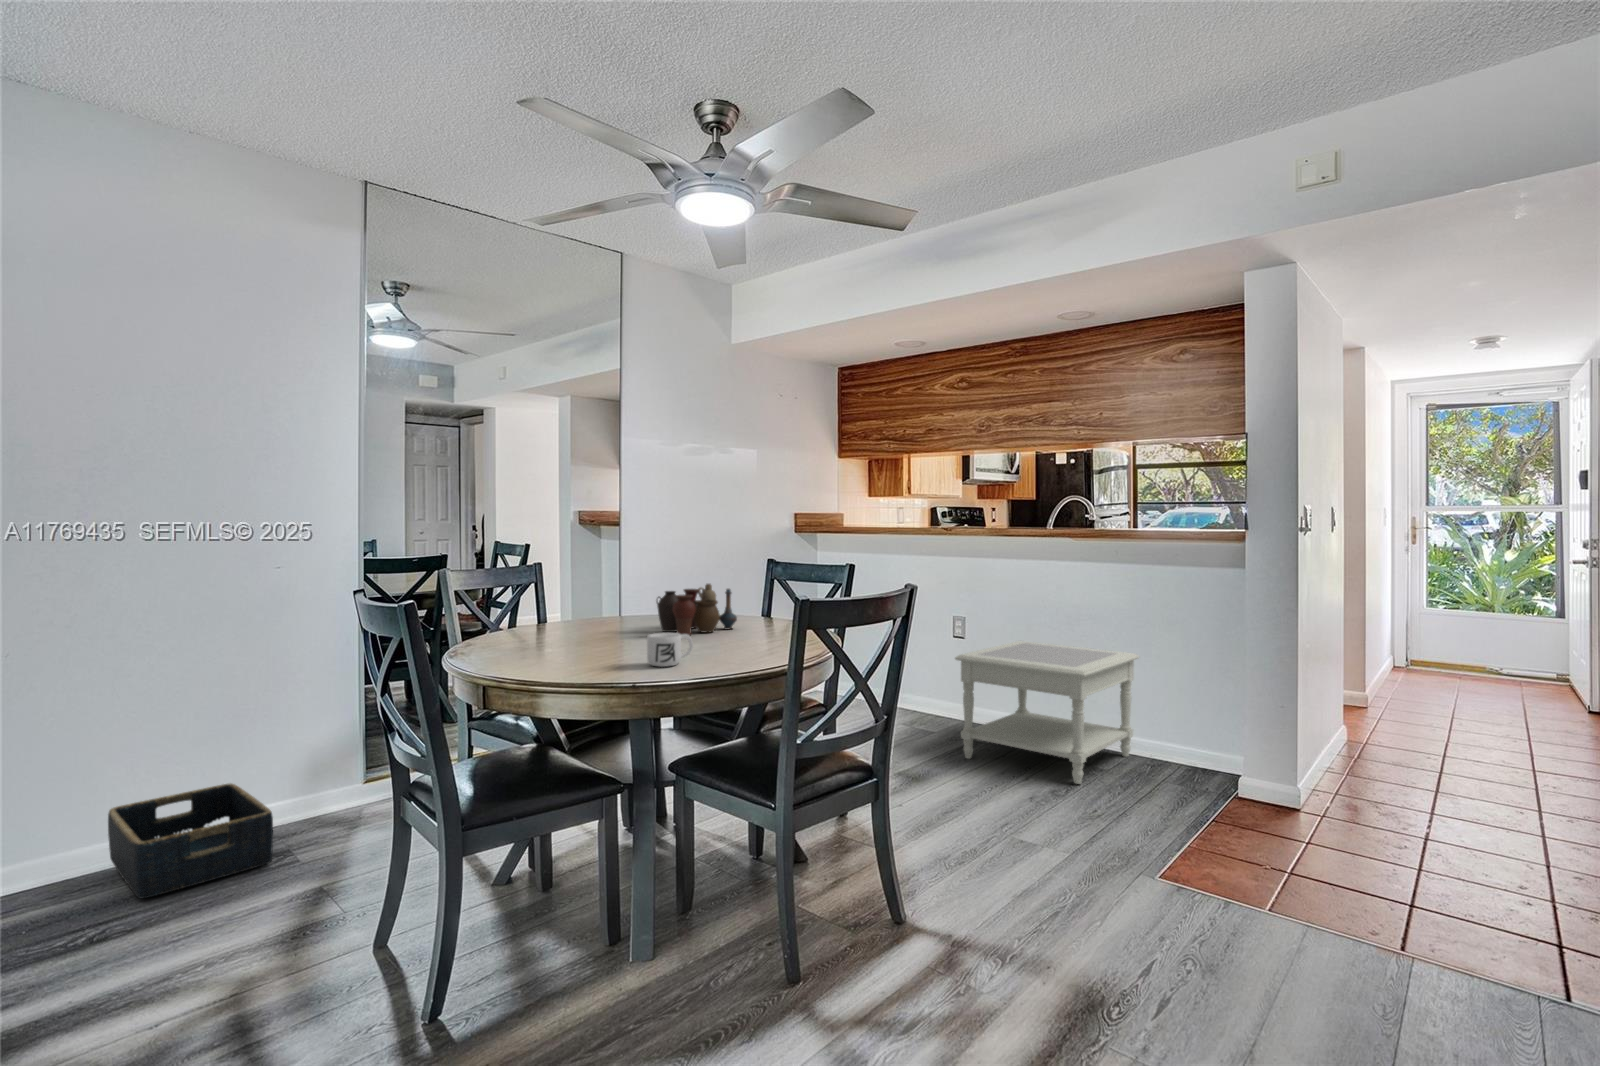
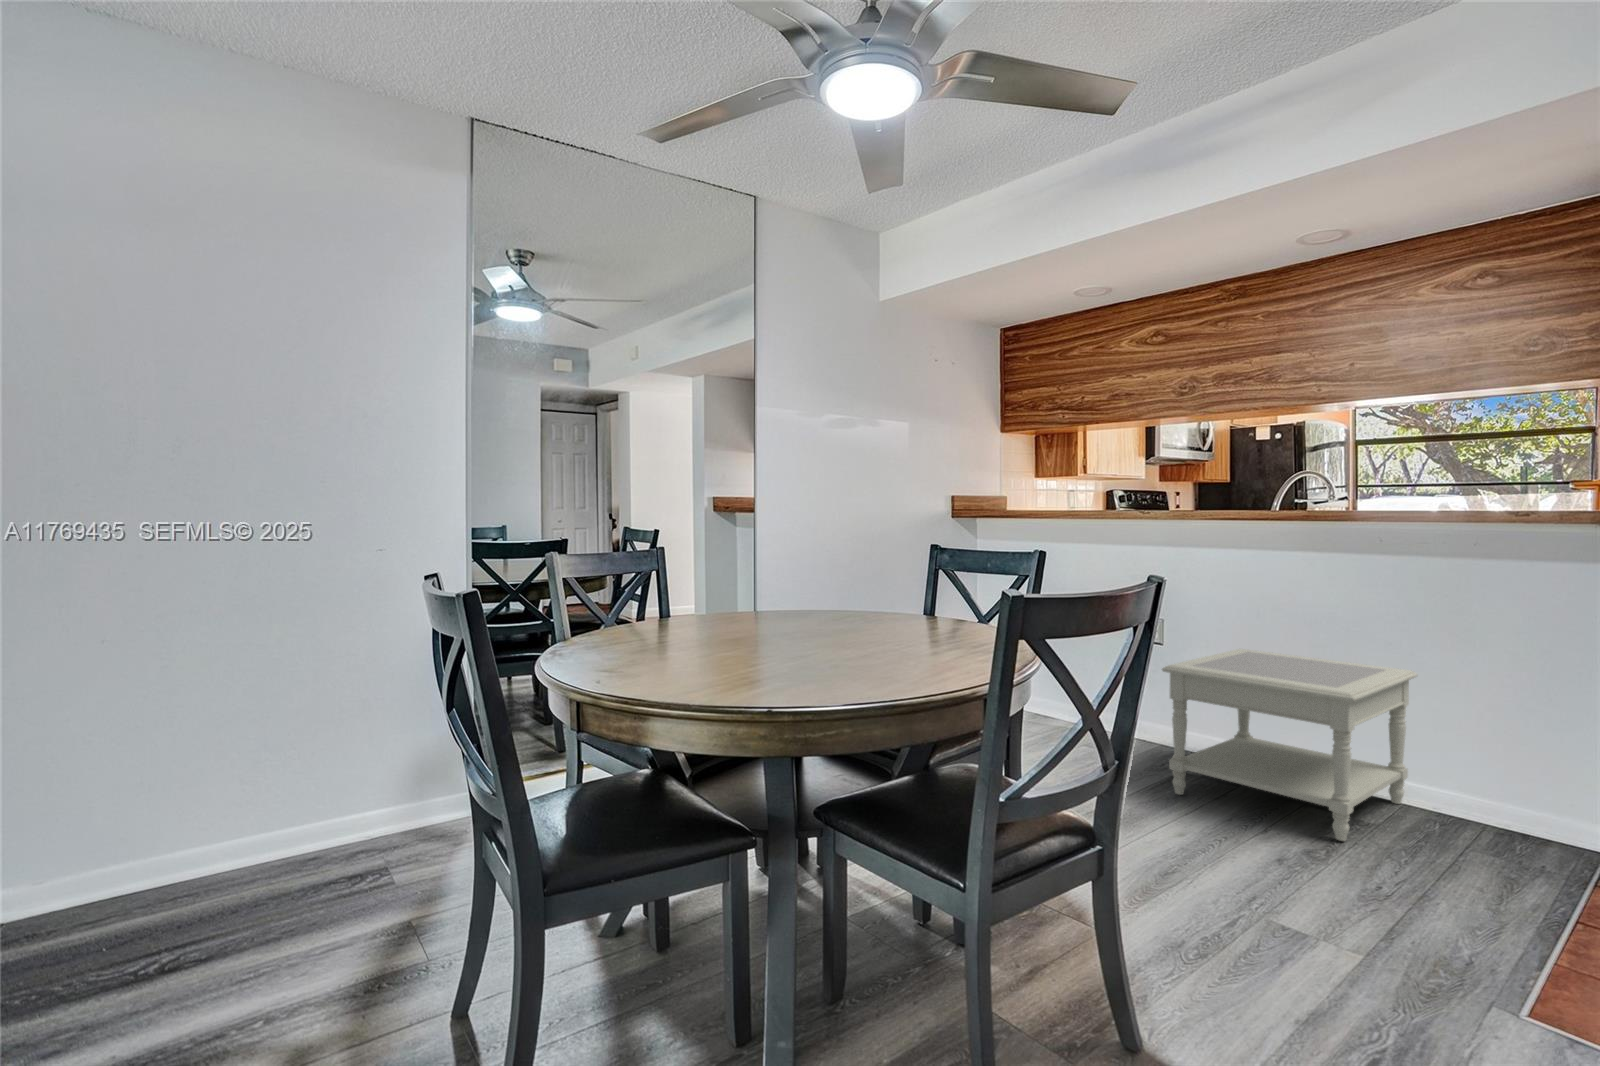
vase: present [657,584,737,635] -> none [797,573,897,638]
mug: present [647,633,693,667] -> none [785,636,846,683]
basket: present [108,783,273,898] -> none [213,785,372,918]

